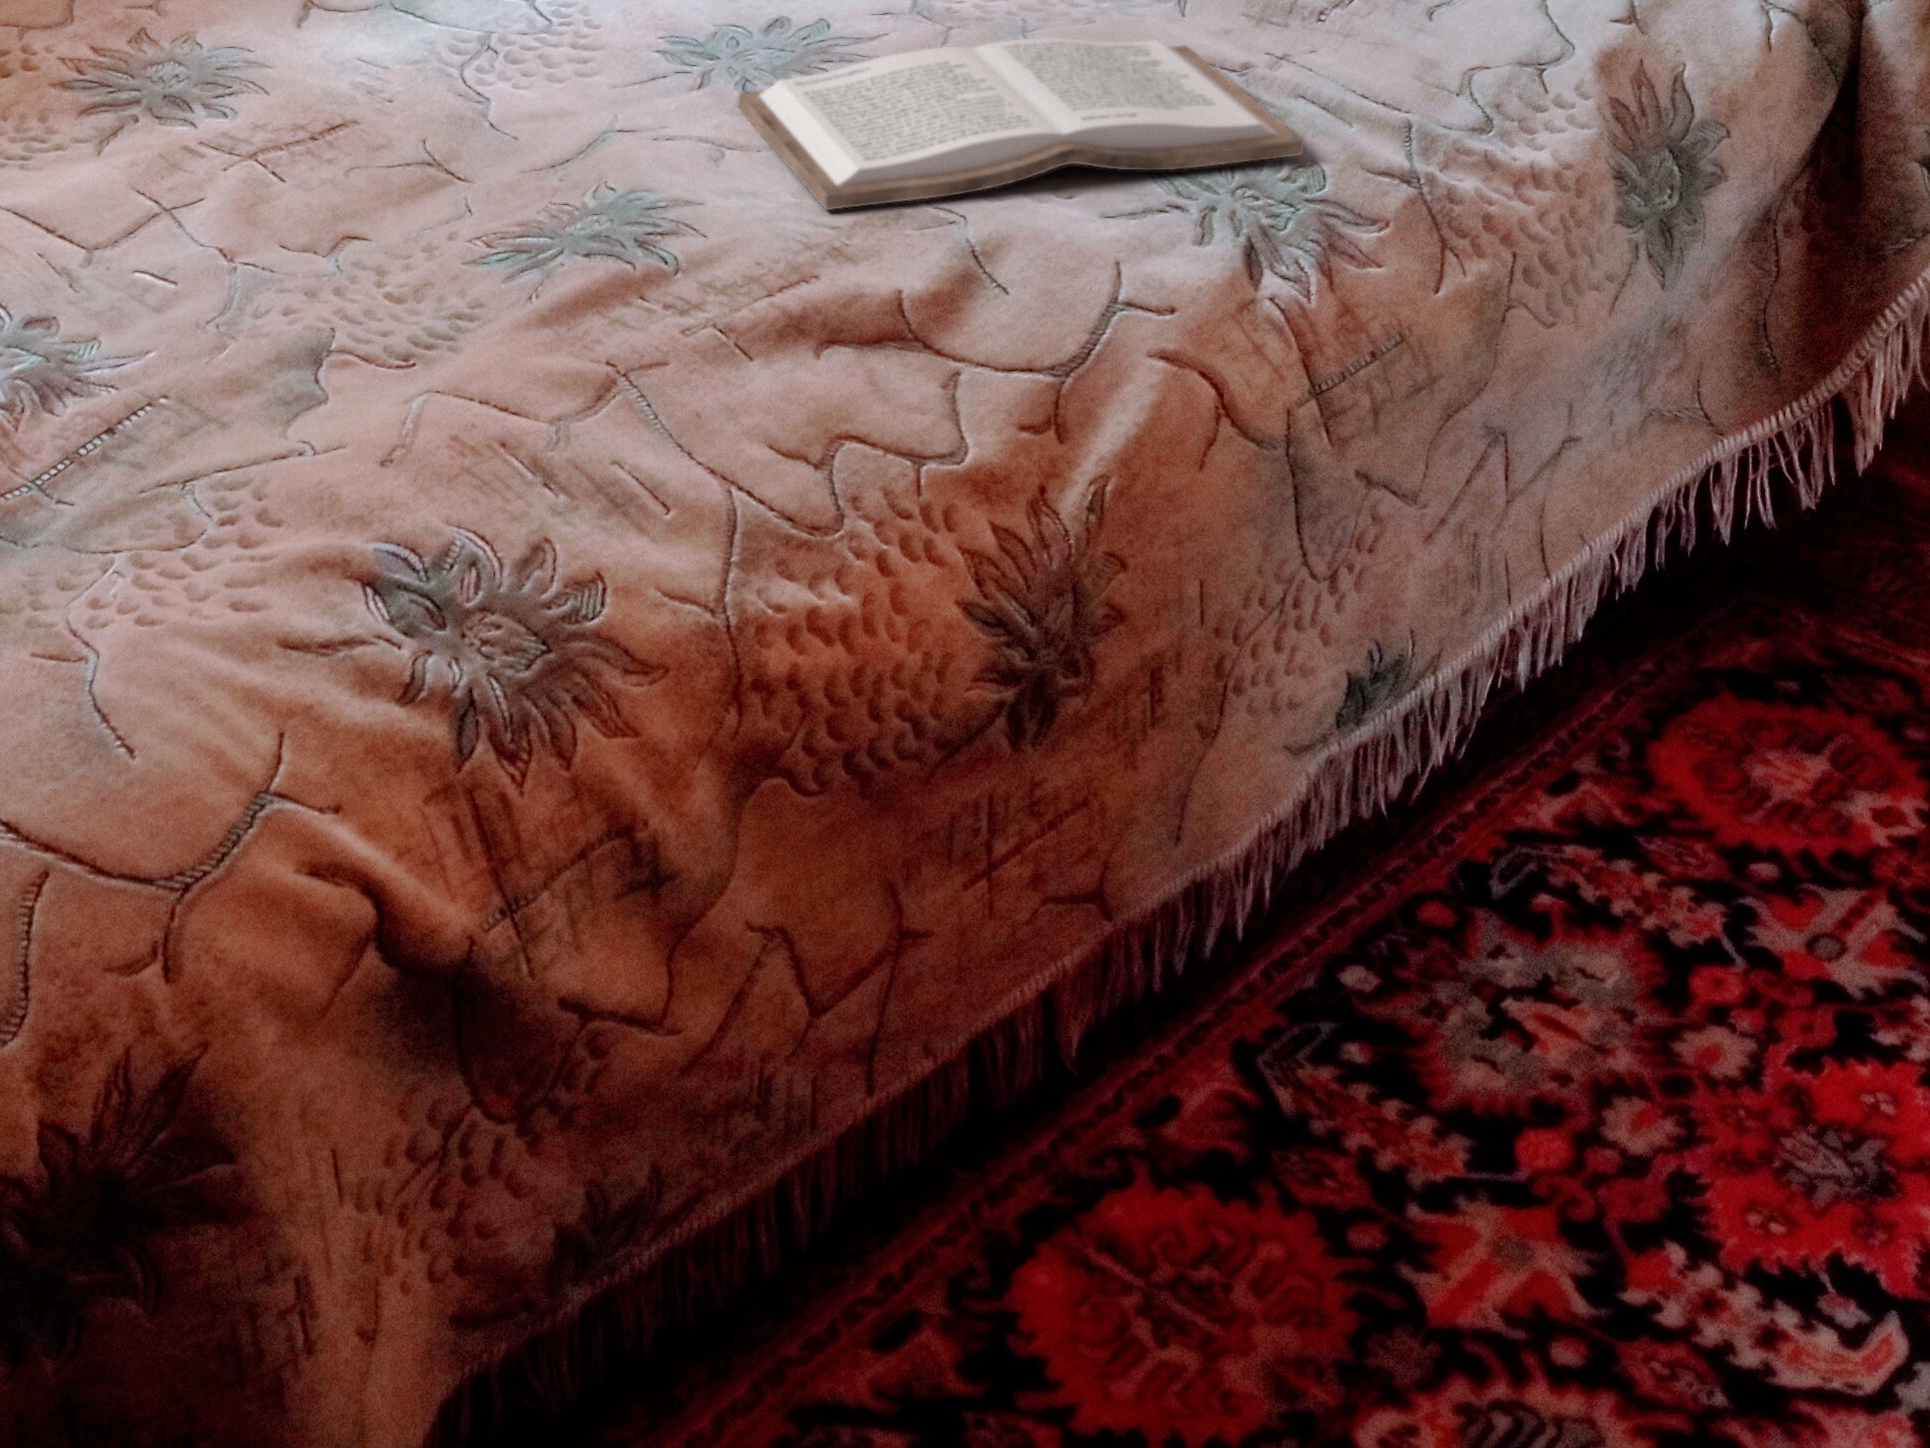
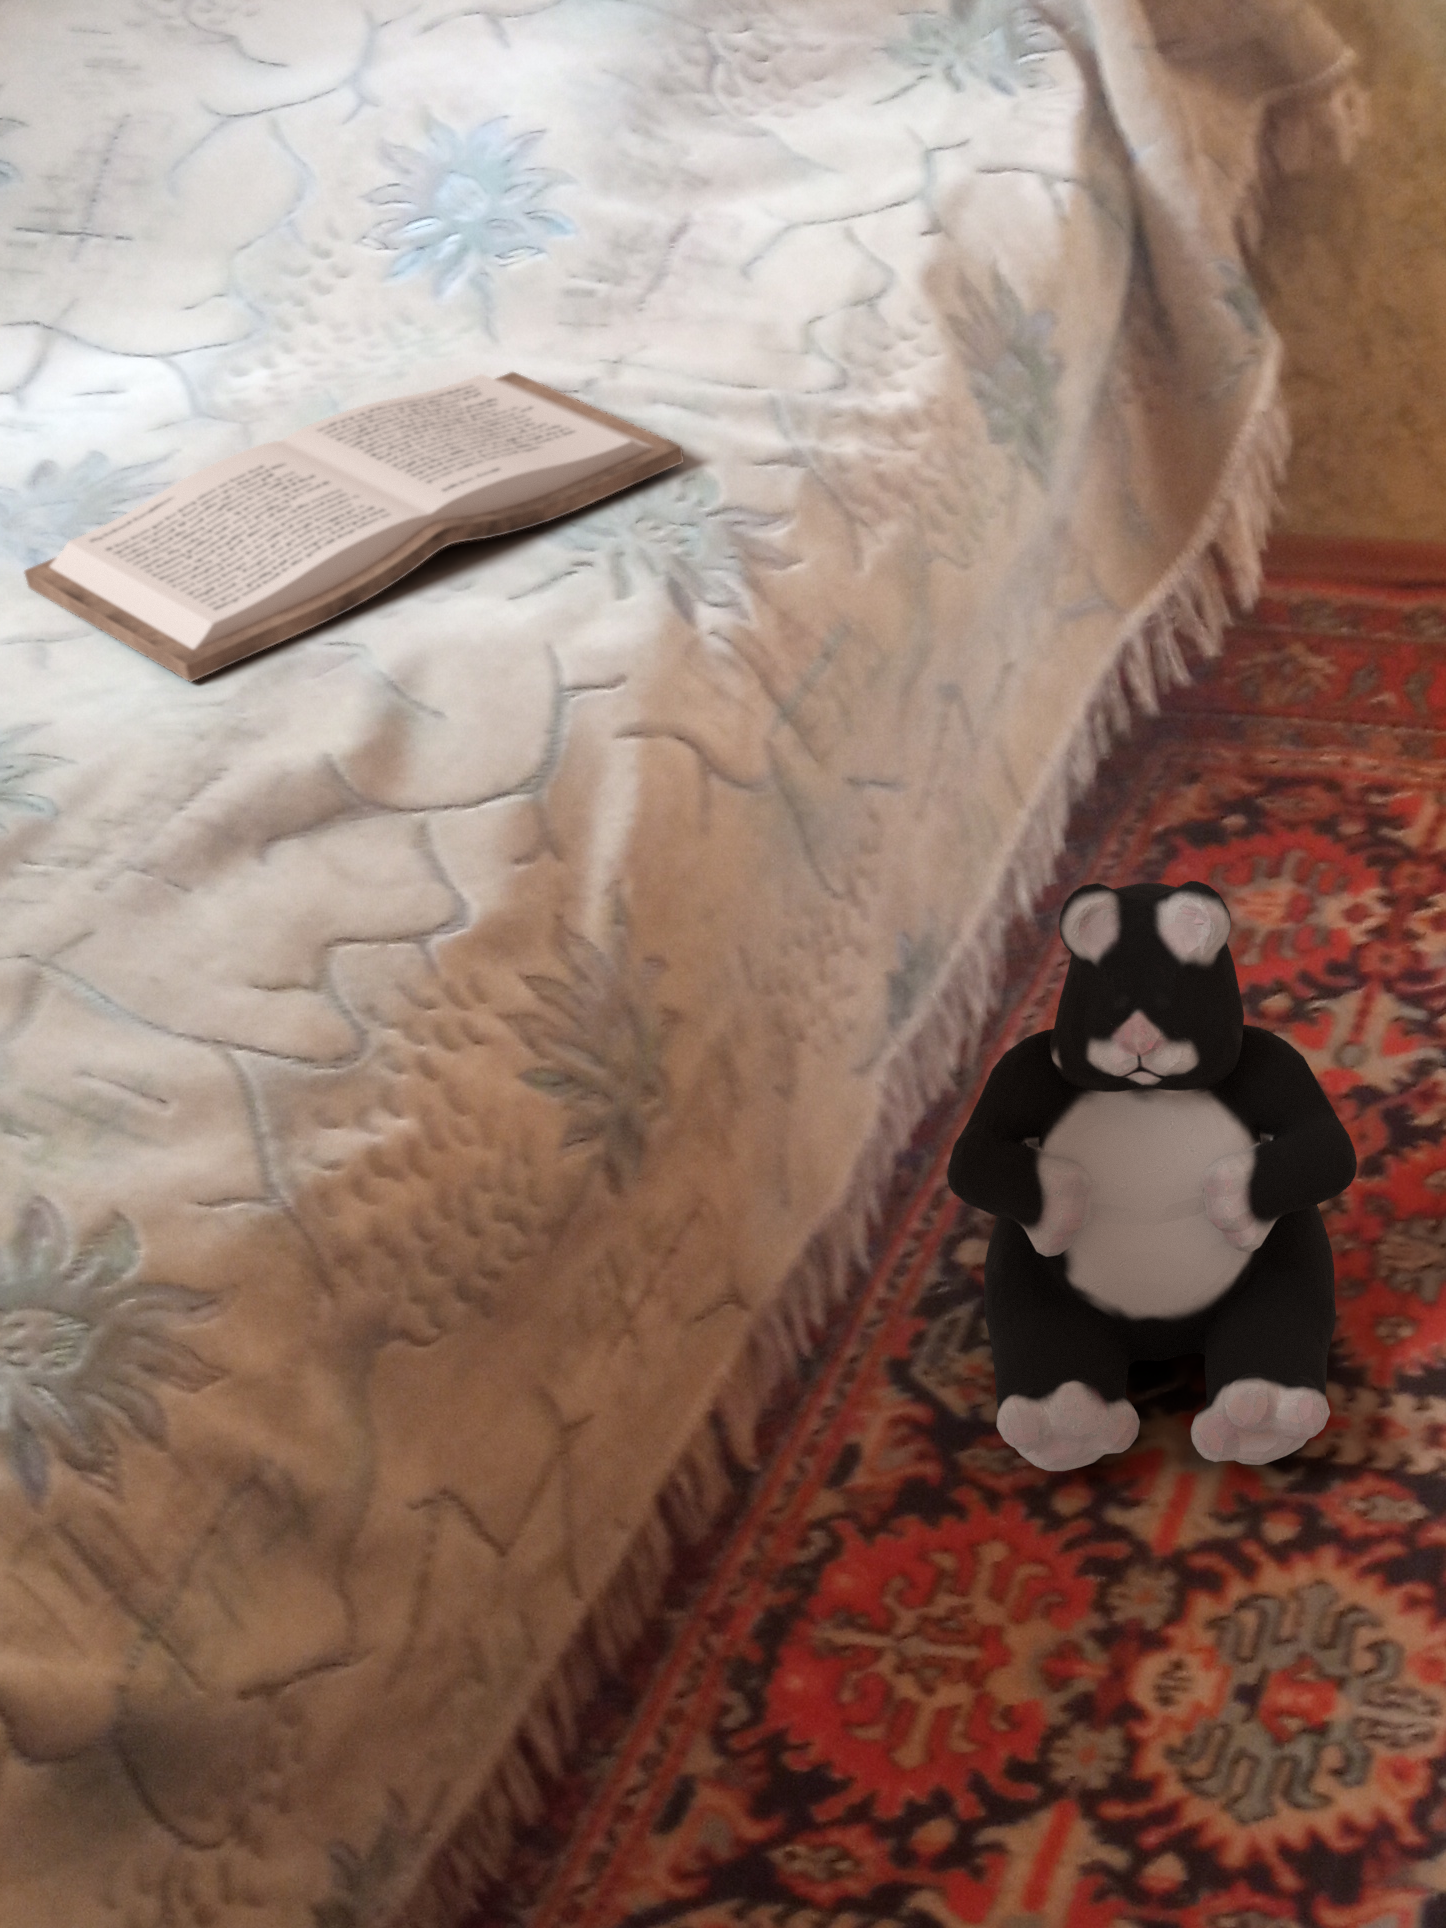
plush toy: none [1308,646,1769,1280] -> present [947,881,1357,1471]

